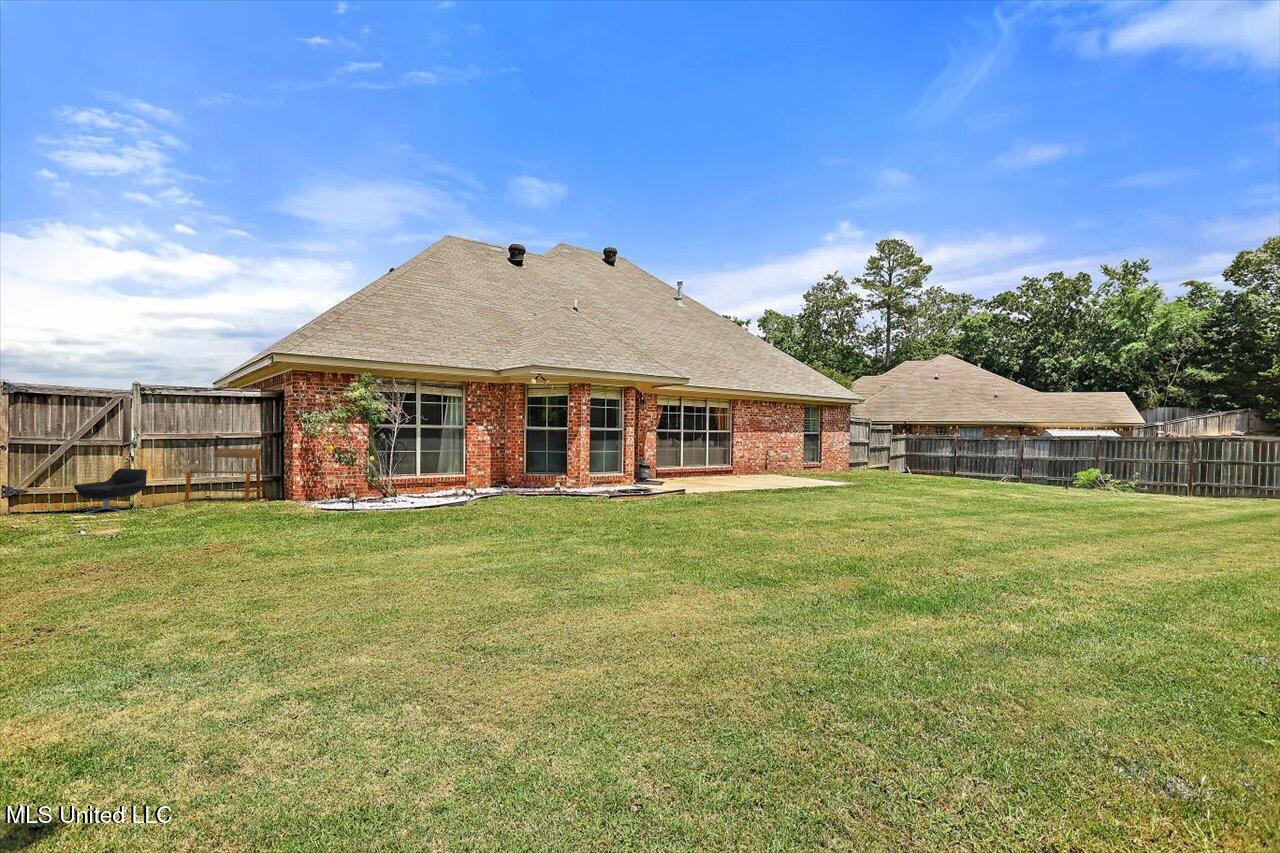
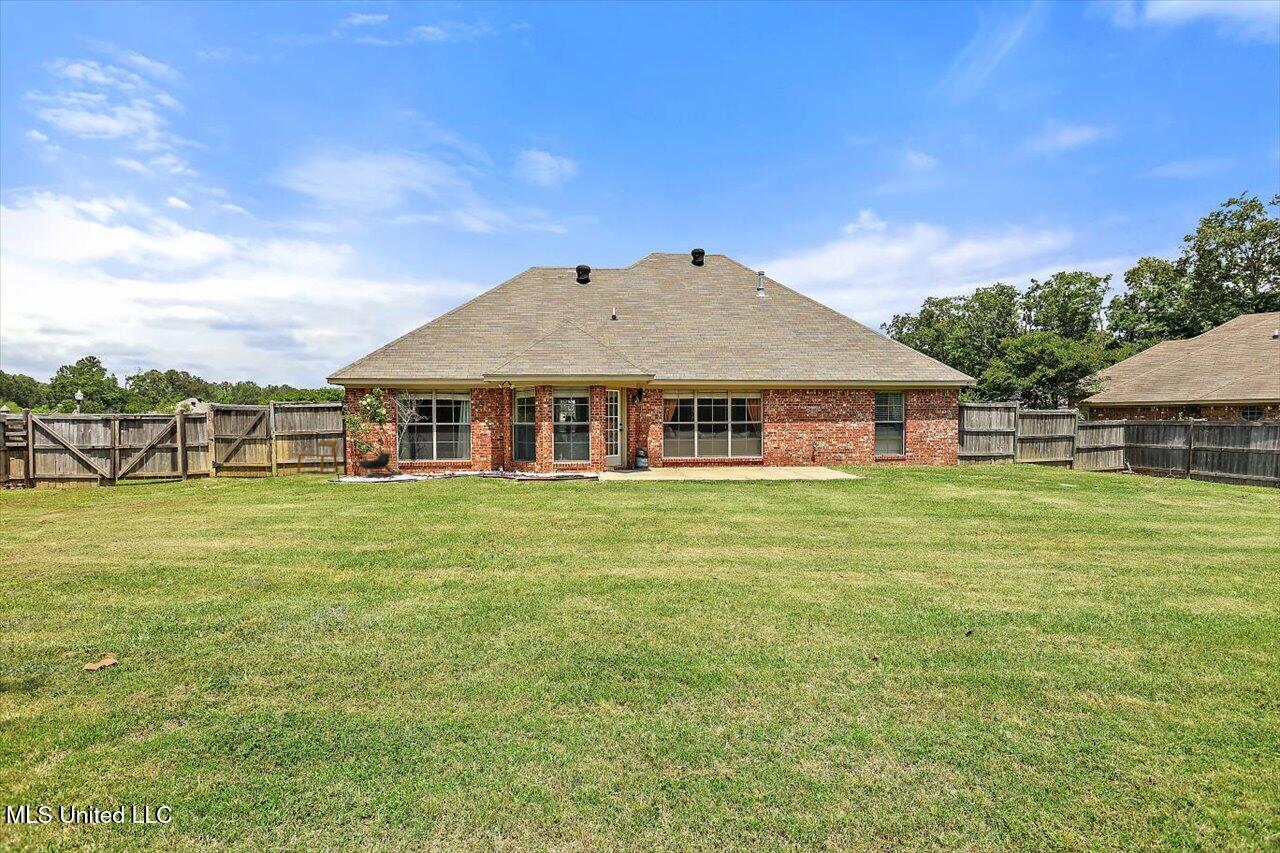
lounge chair: present [74,469,147,513] -> present [360,453,390,475]

